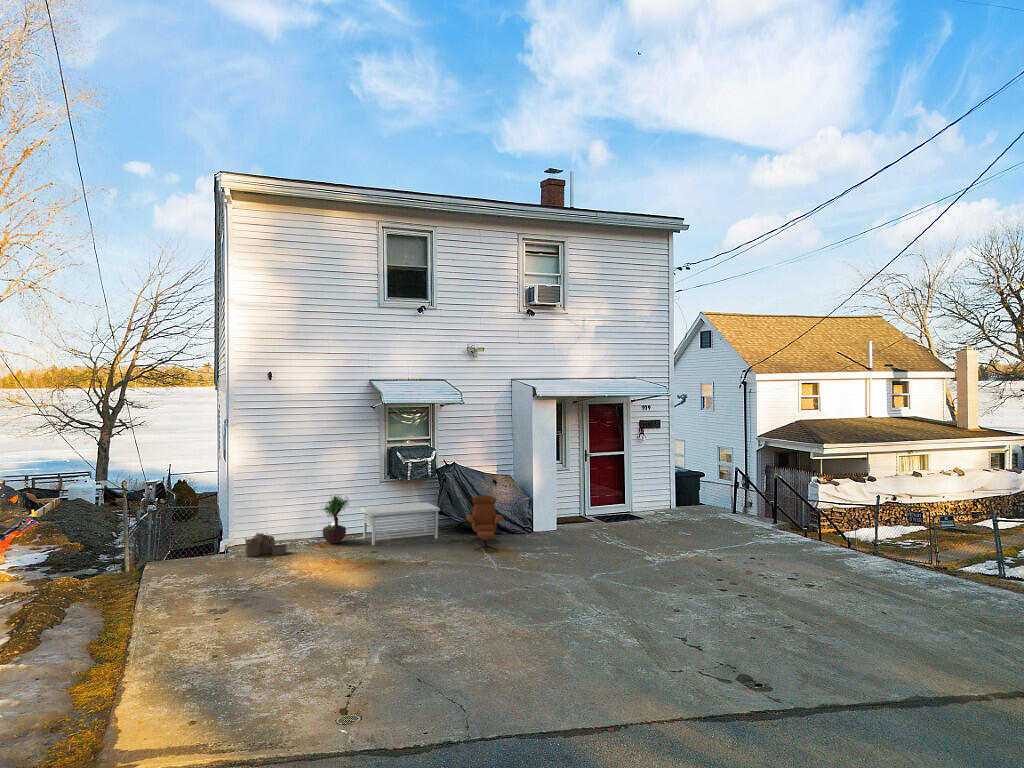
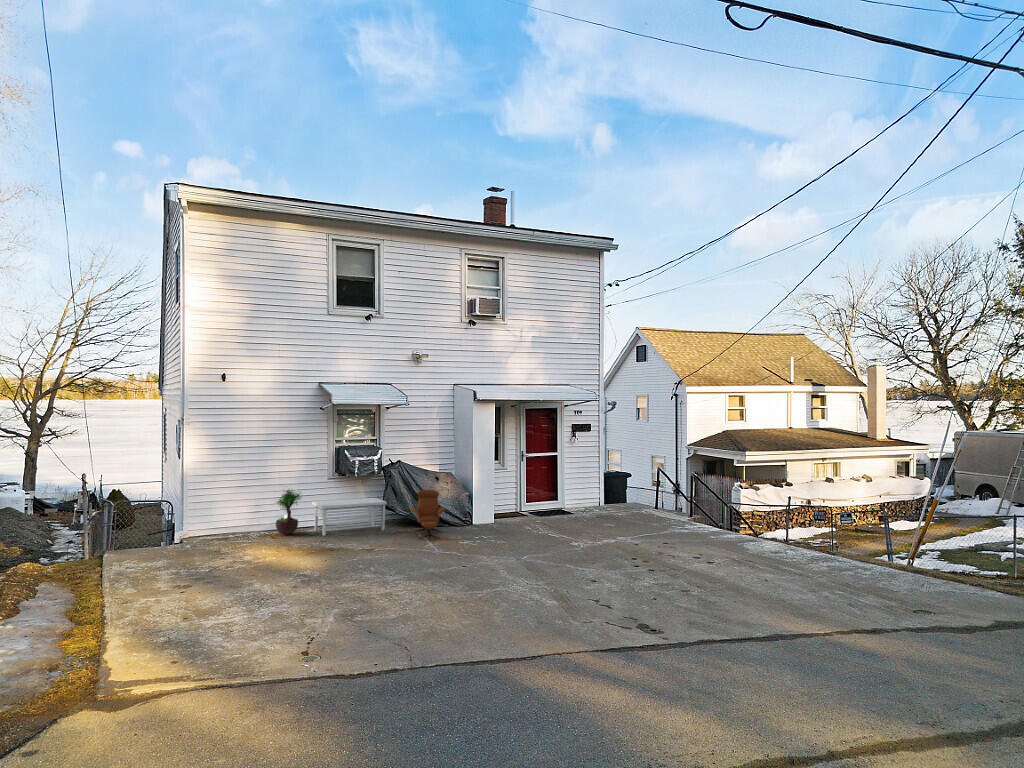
woven basket: present [245,533,287,557] -> none [202,524,242,546]

